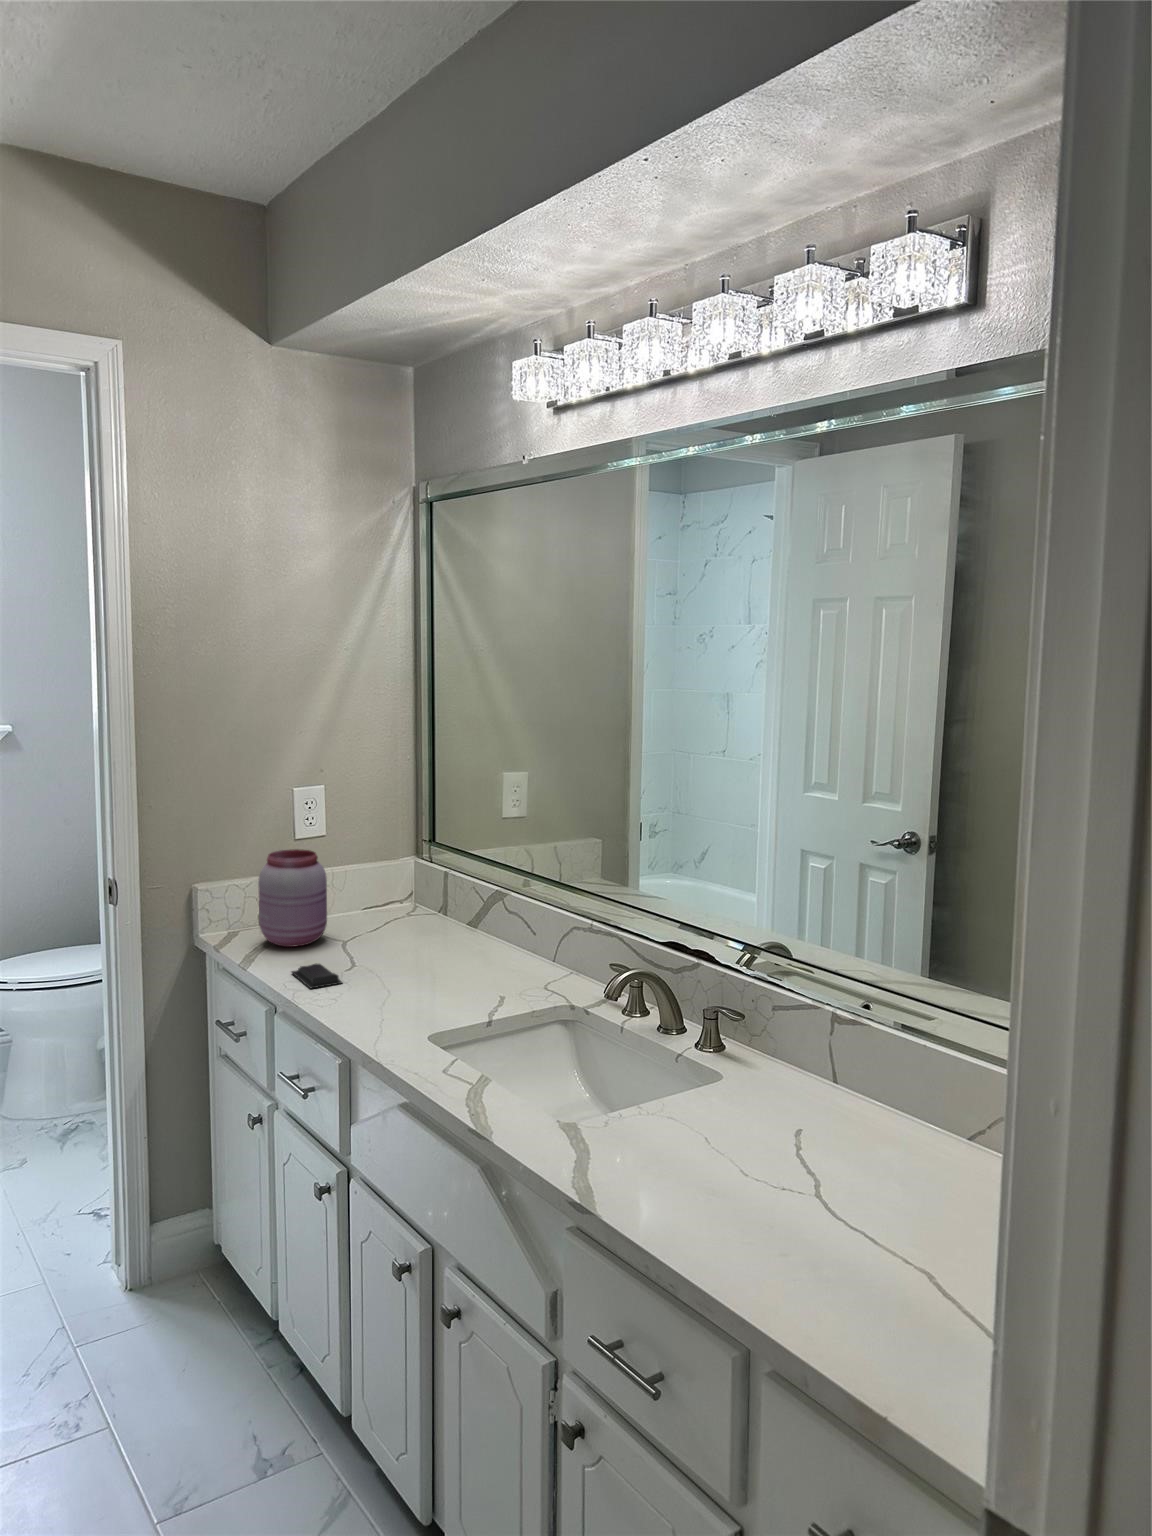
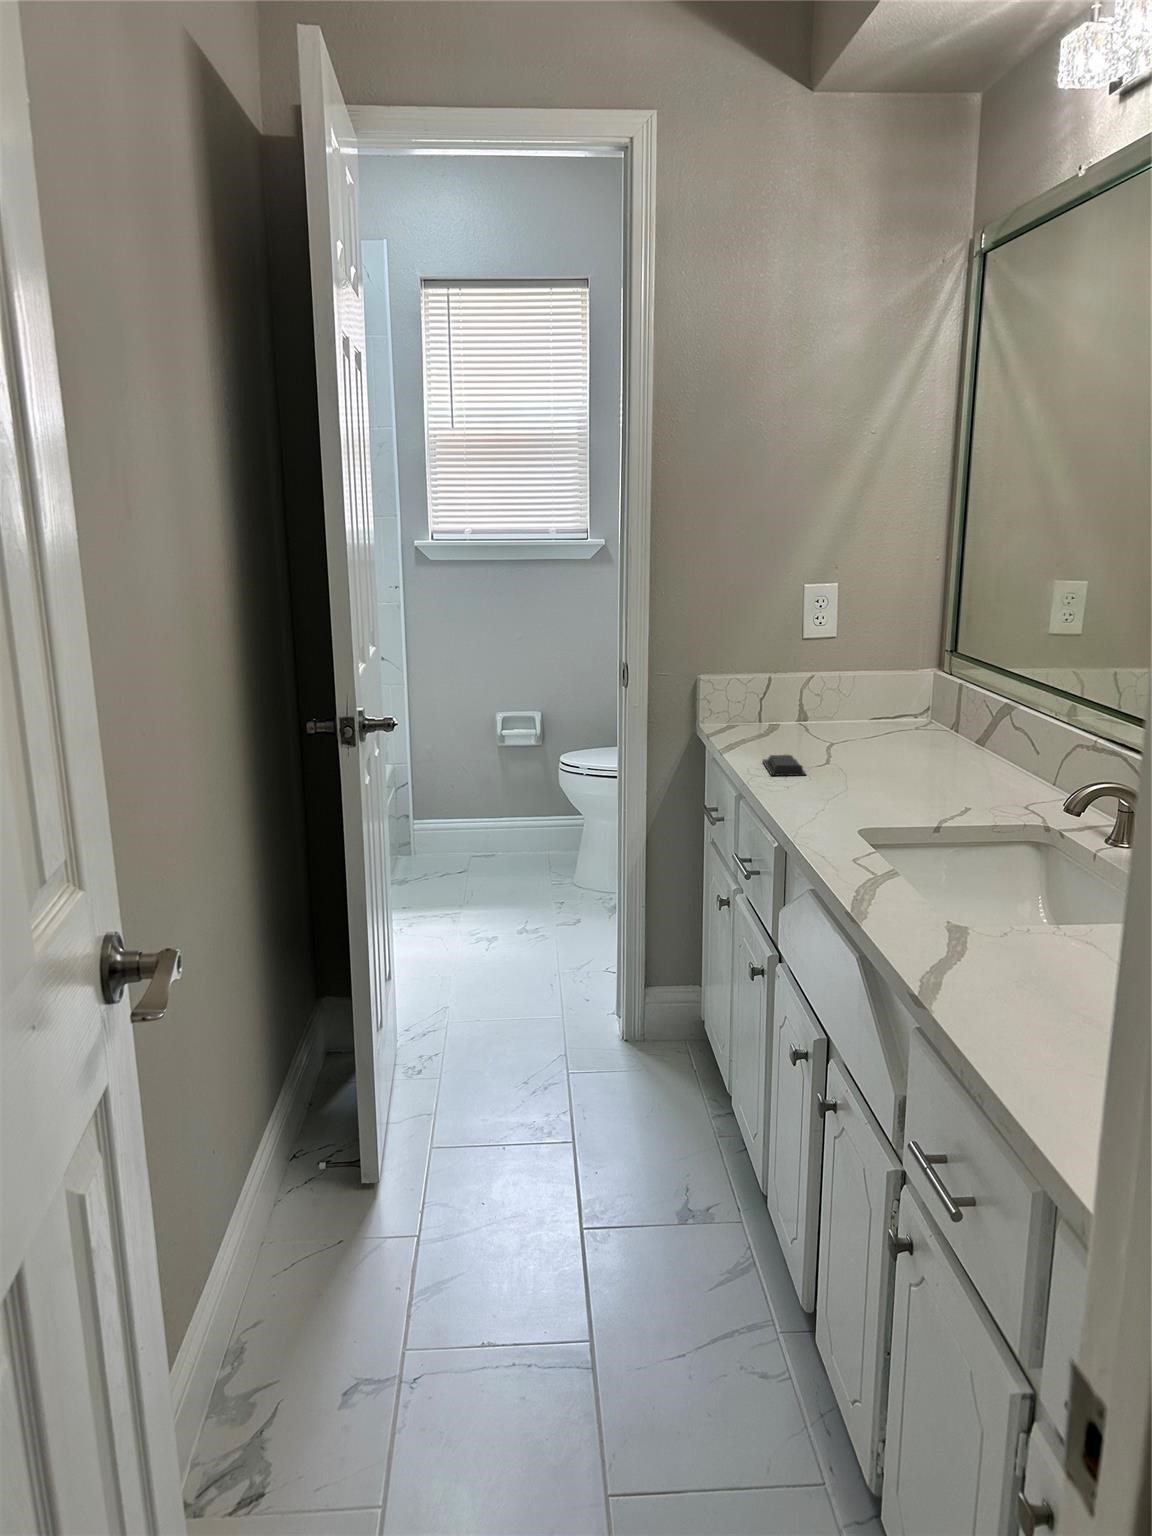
jar: present [258,849,327,947] -> none [751,644,821,741]

